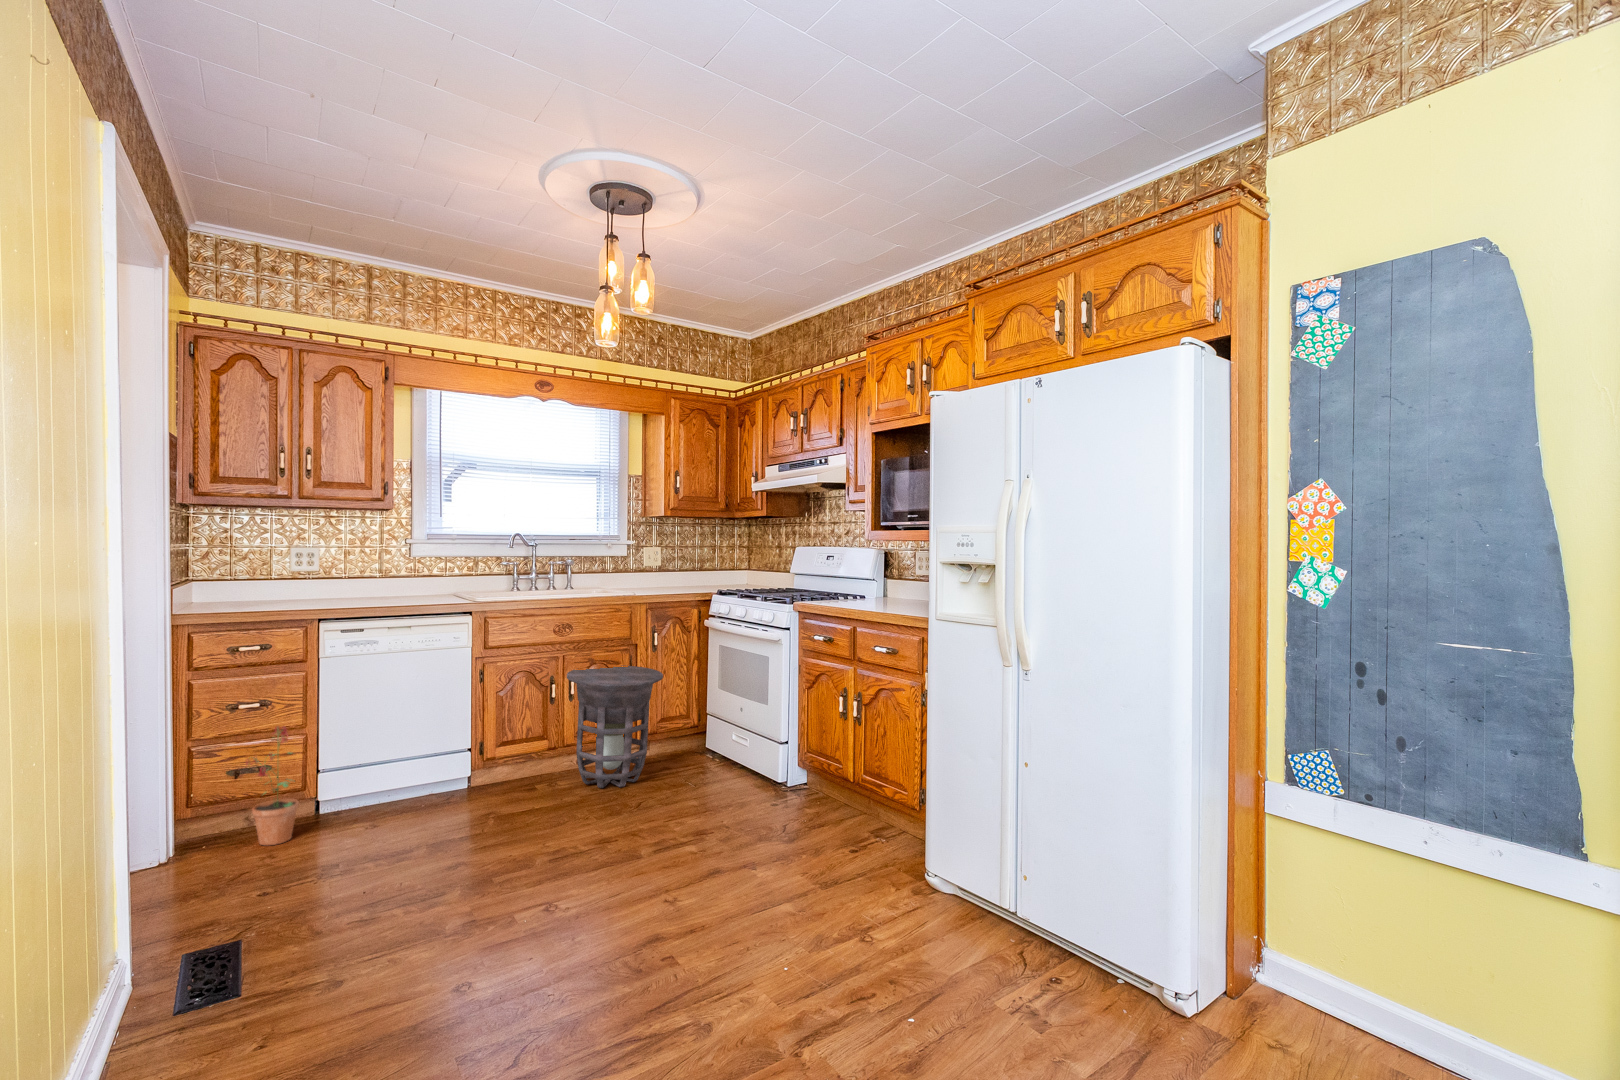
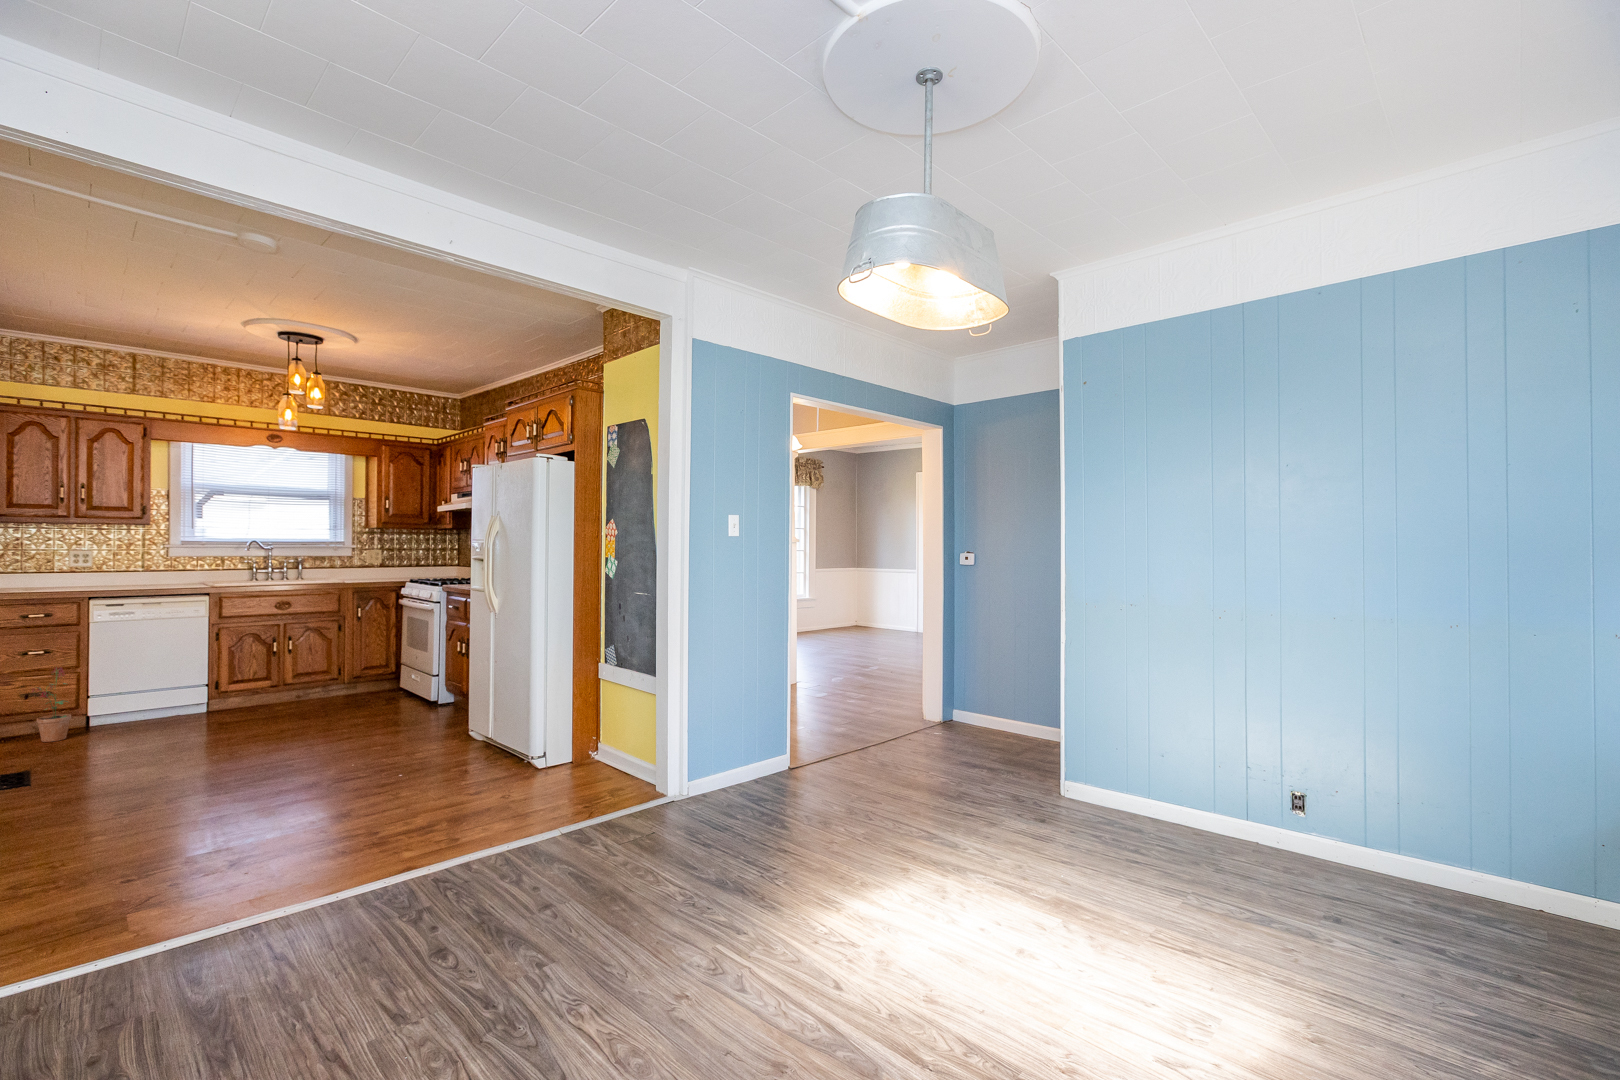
side table: present [567,666,663,788] -> none [282,631,357,710]

